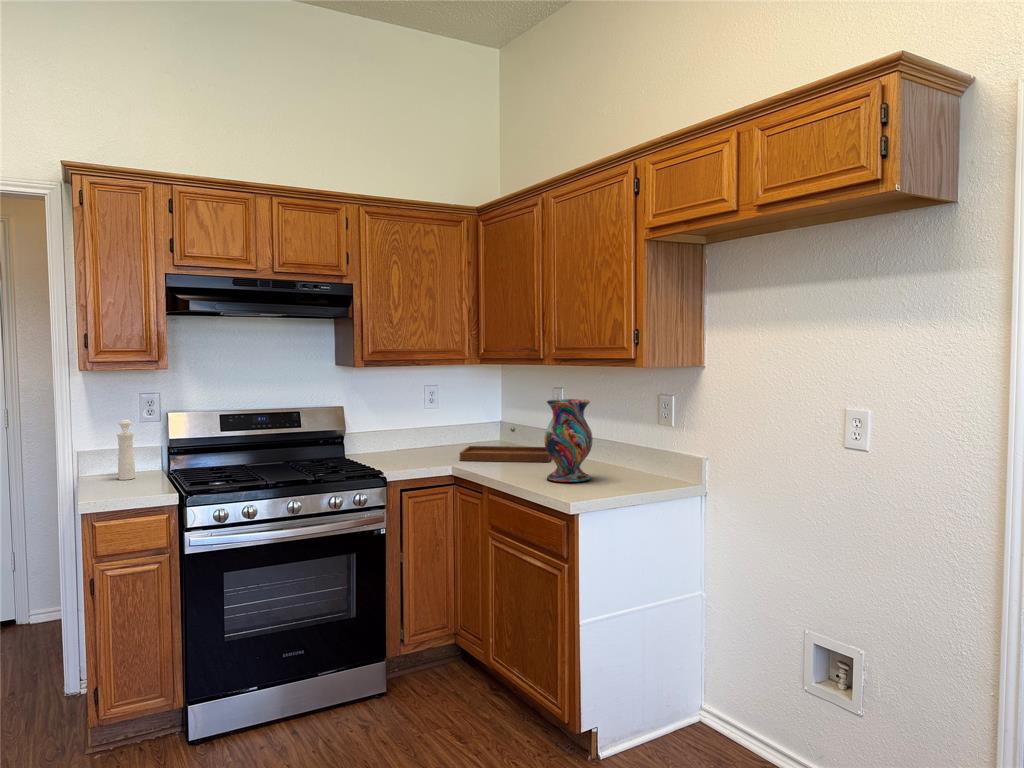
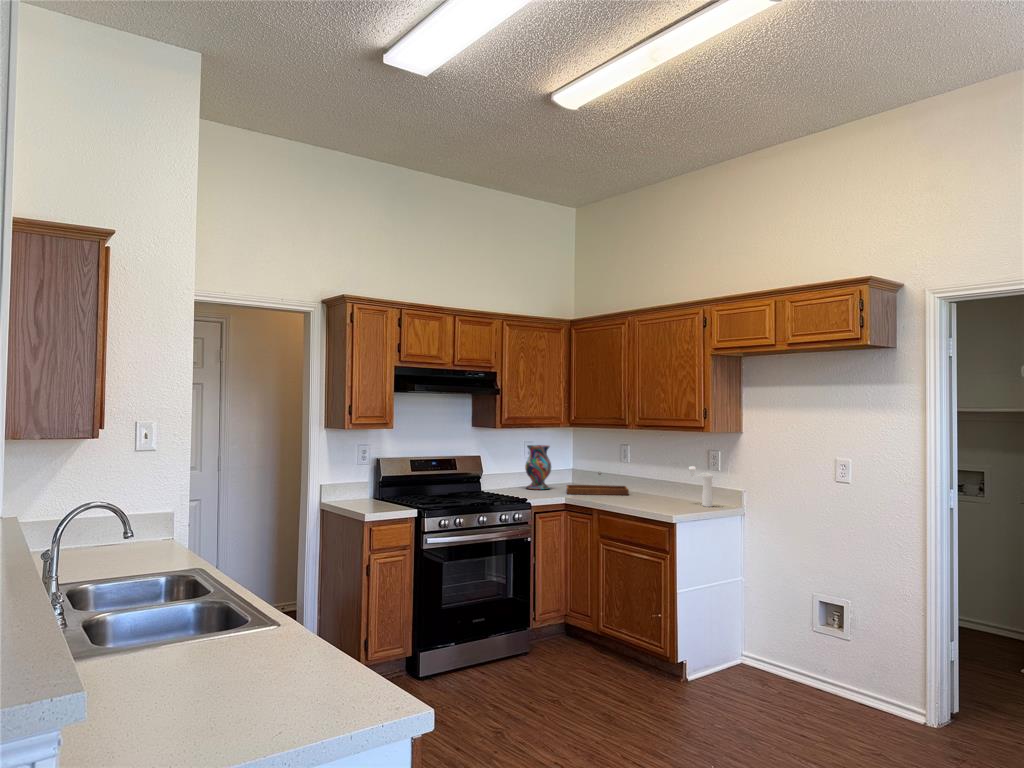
vase: present [544,399,593,482] -> present [525,445,551,489]
pepper mill: present [117,420,135,480] -> present [689,466,713,507]

